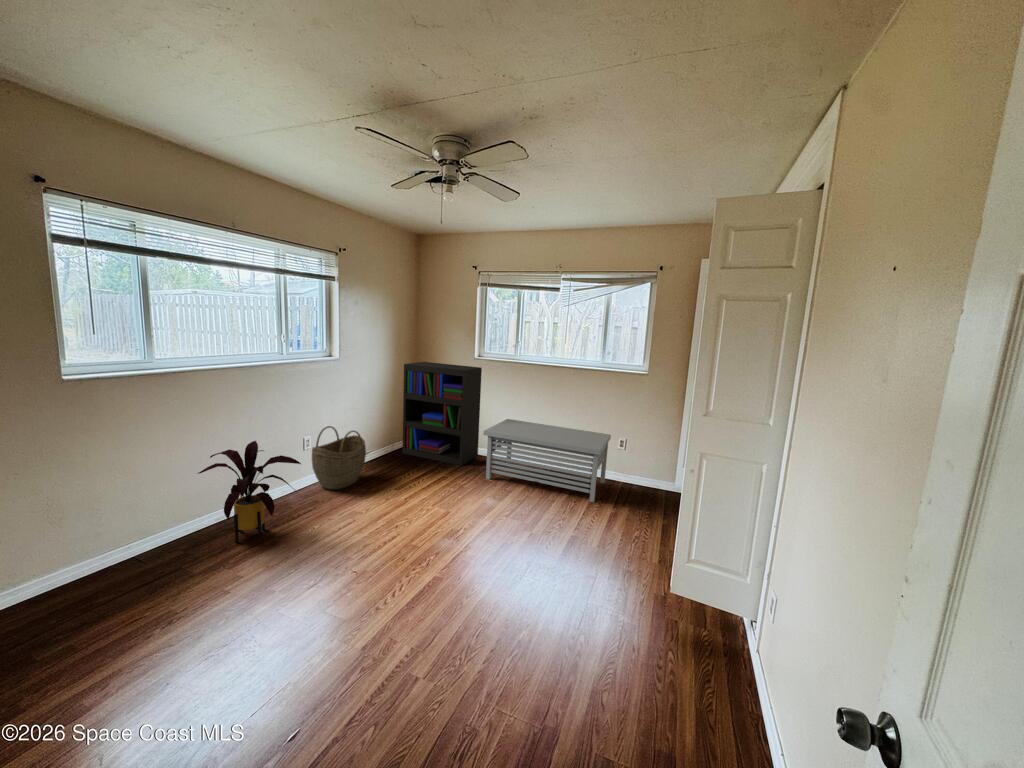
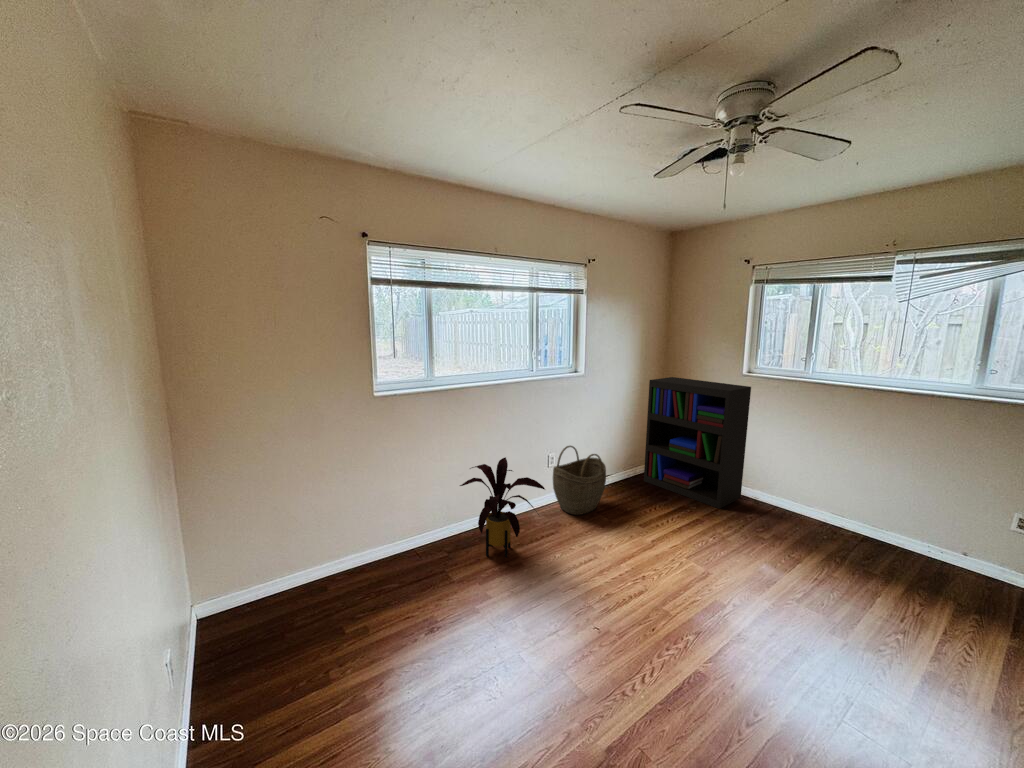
storage bench: present [483,419,611,502] -> none [755,457,998,616]

